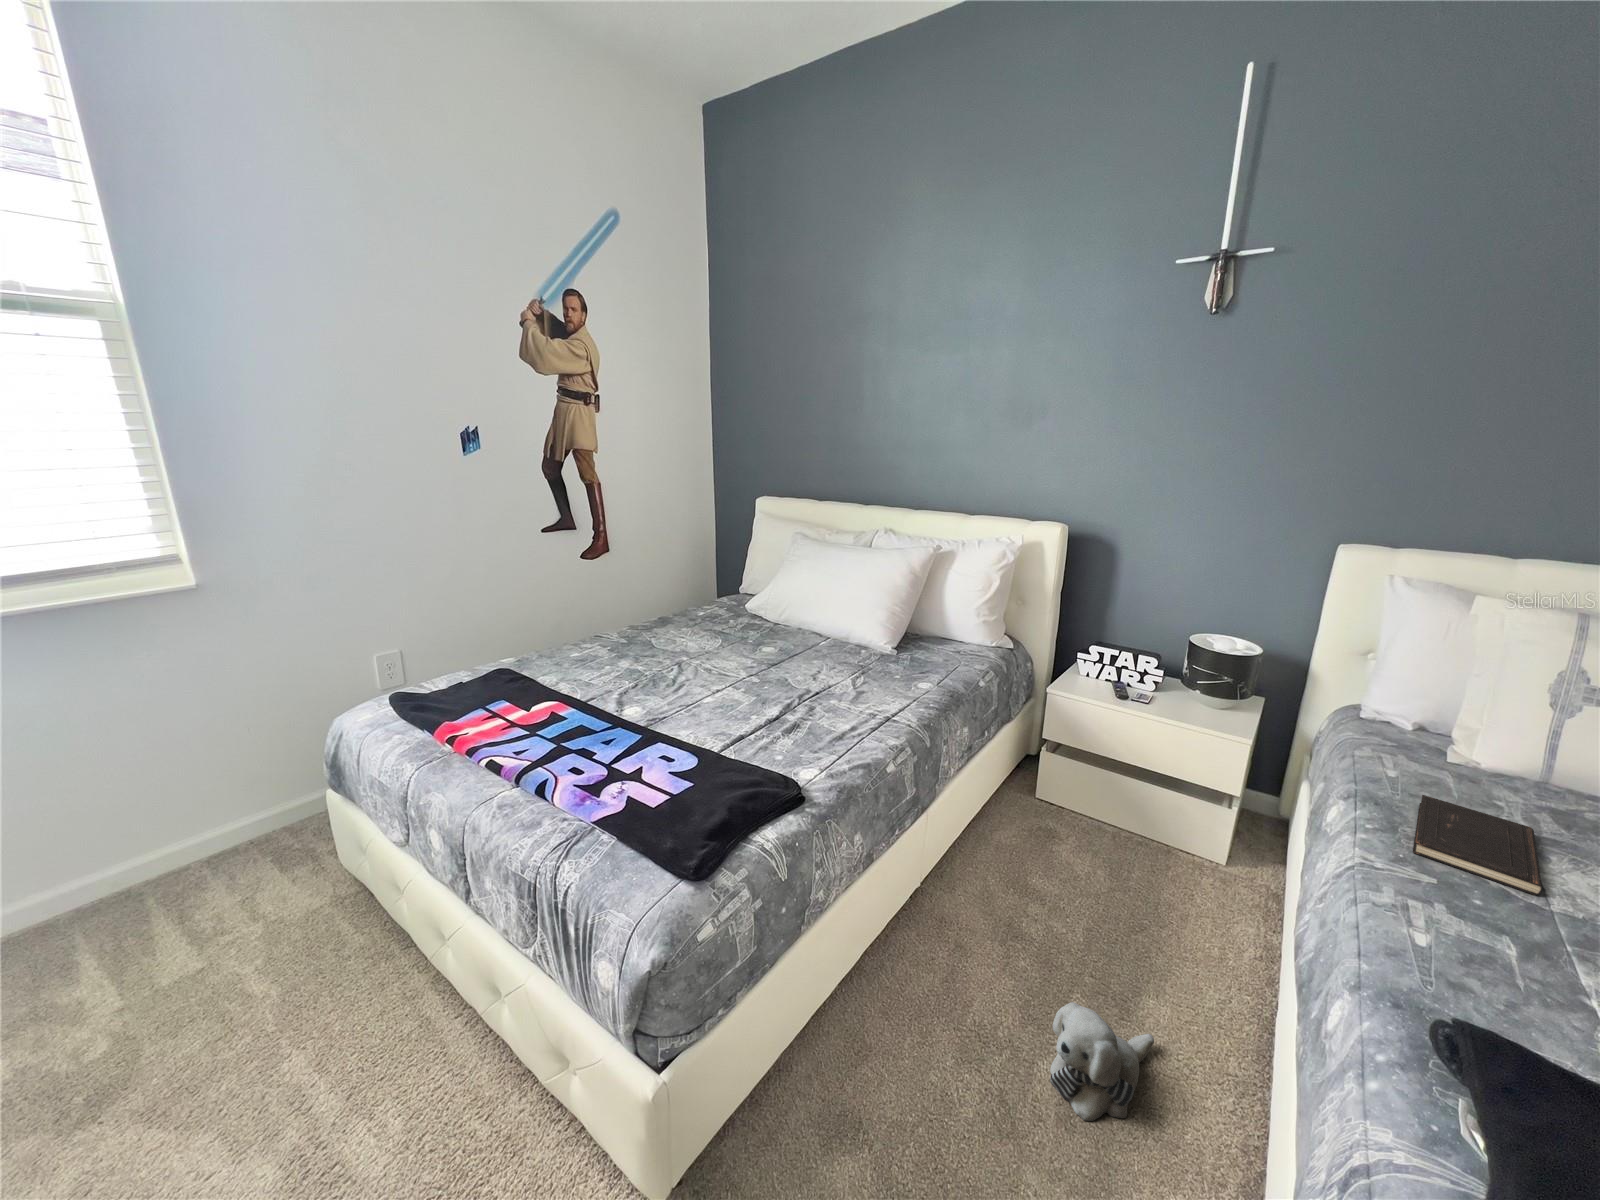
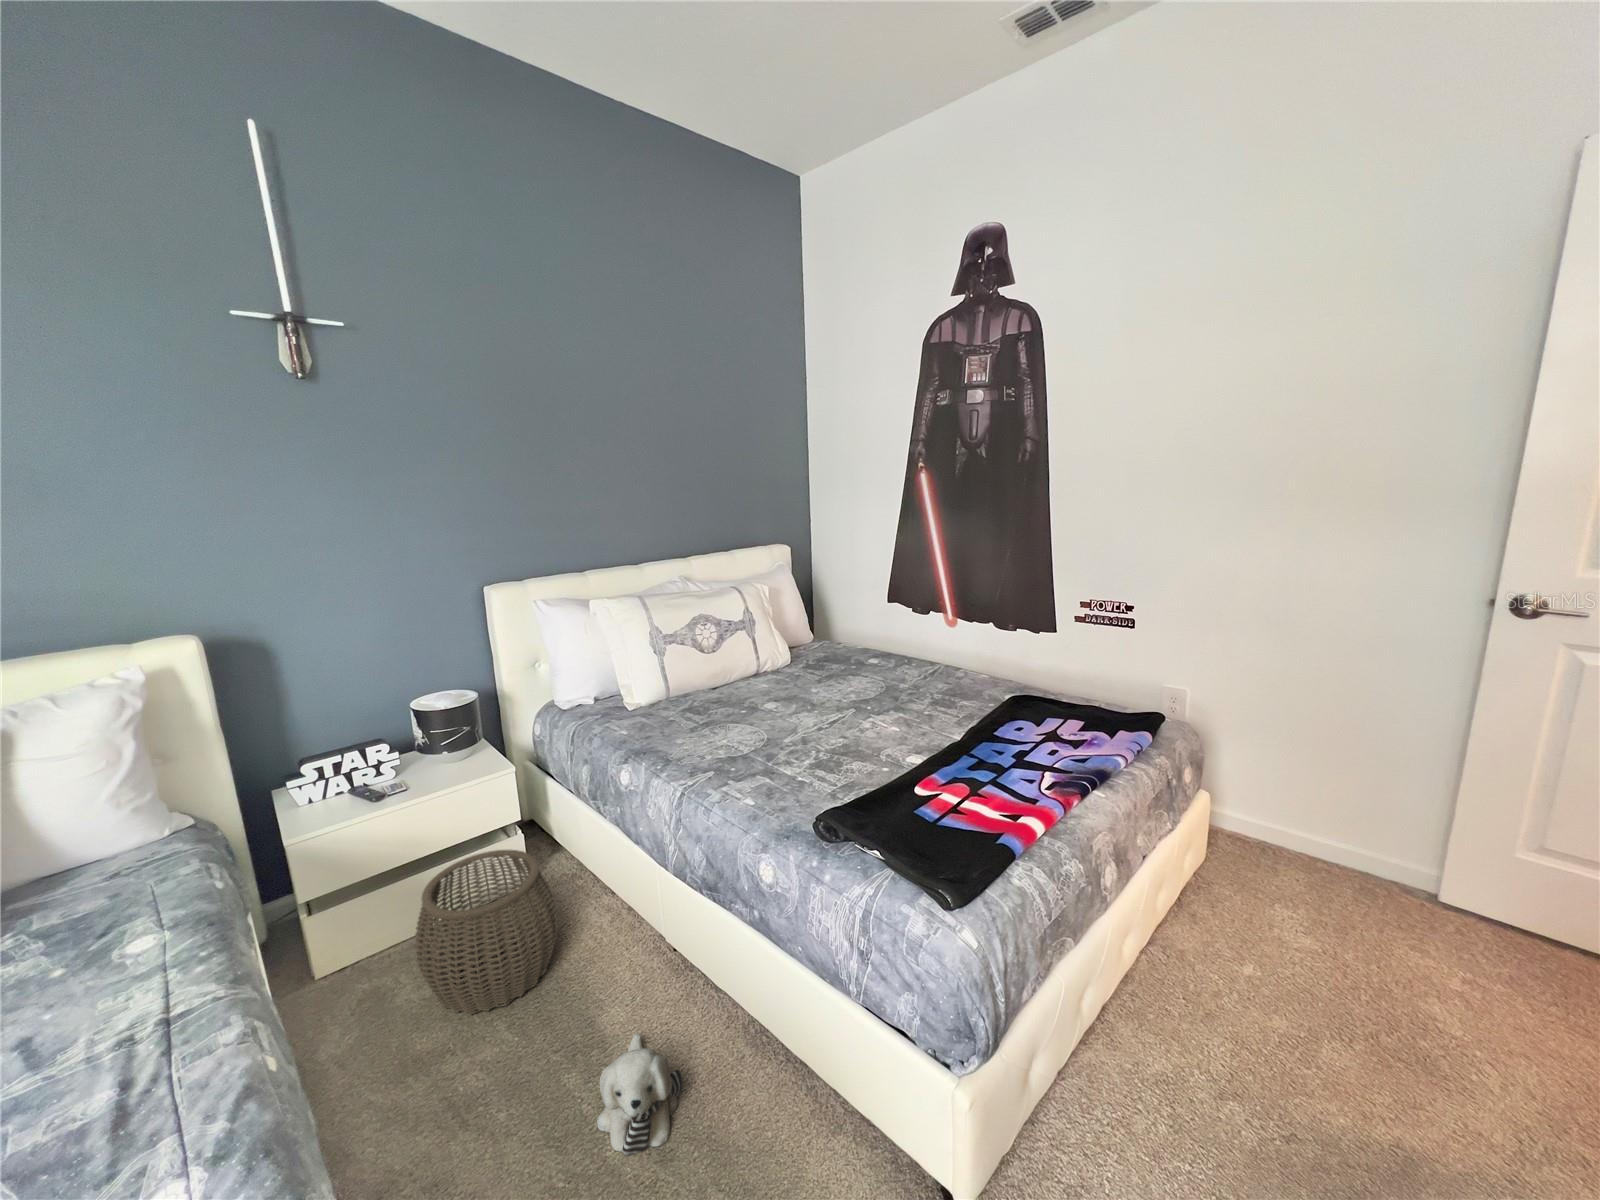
woven basket: none [1061,776,1199,926] -> present [415,850,558,1014]
hardcover book: present [1413,795,1542,895] -> none [658,719,741,765]

